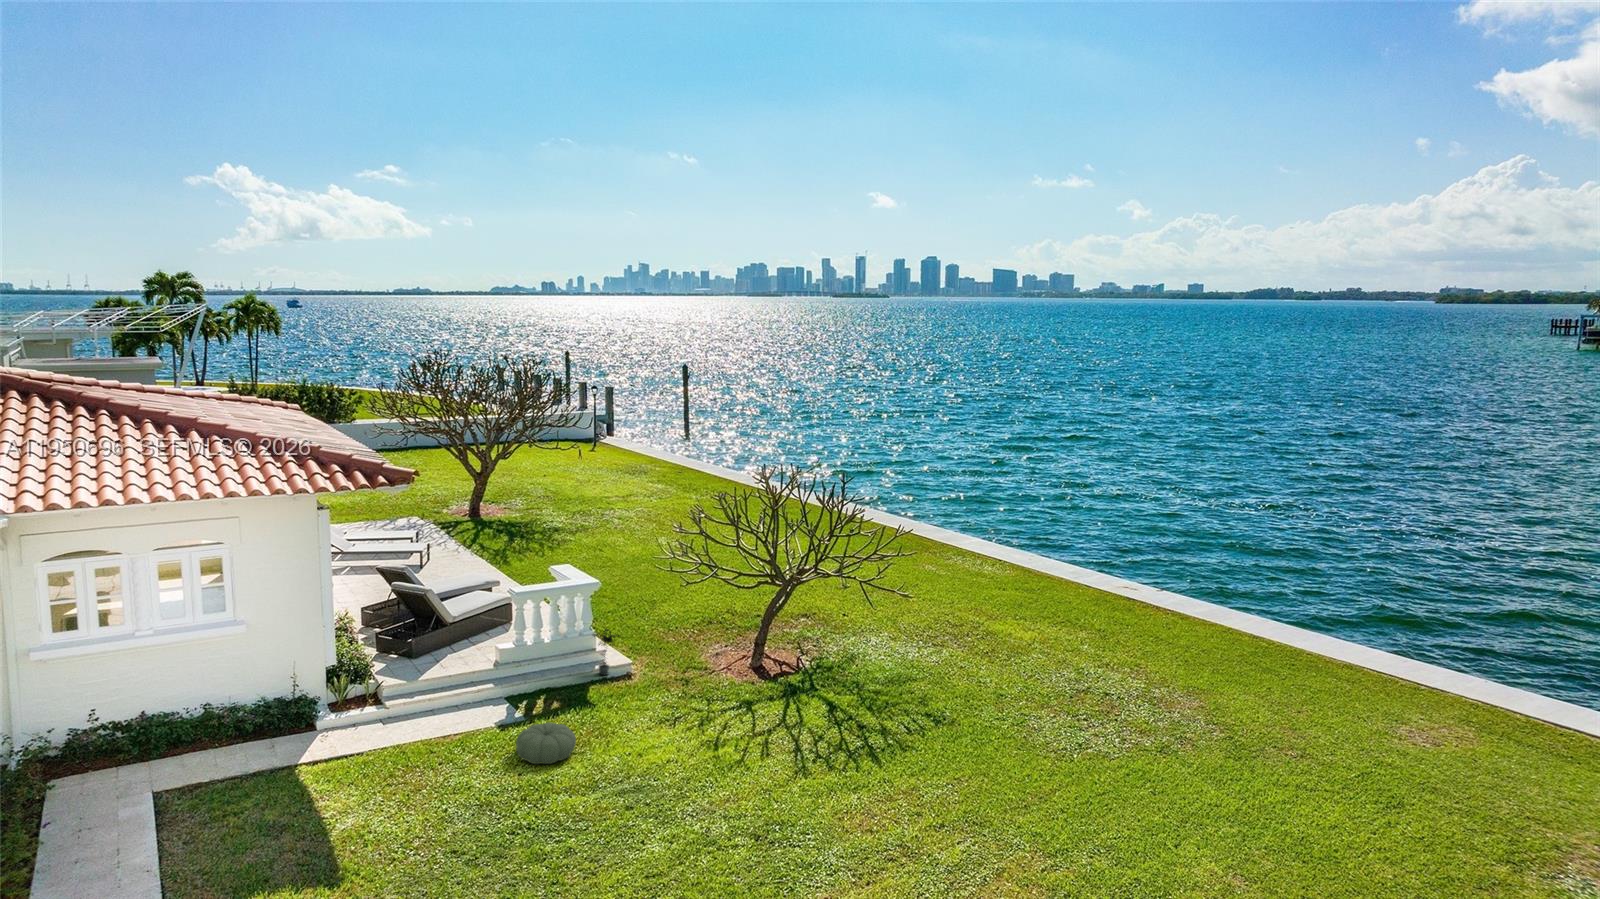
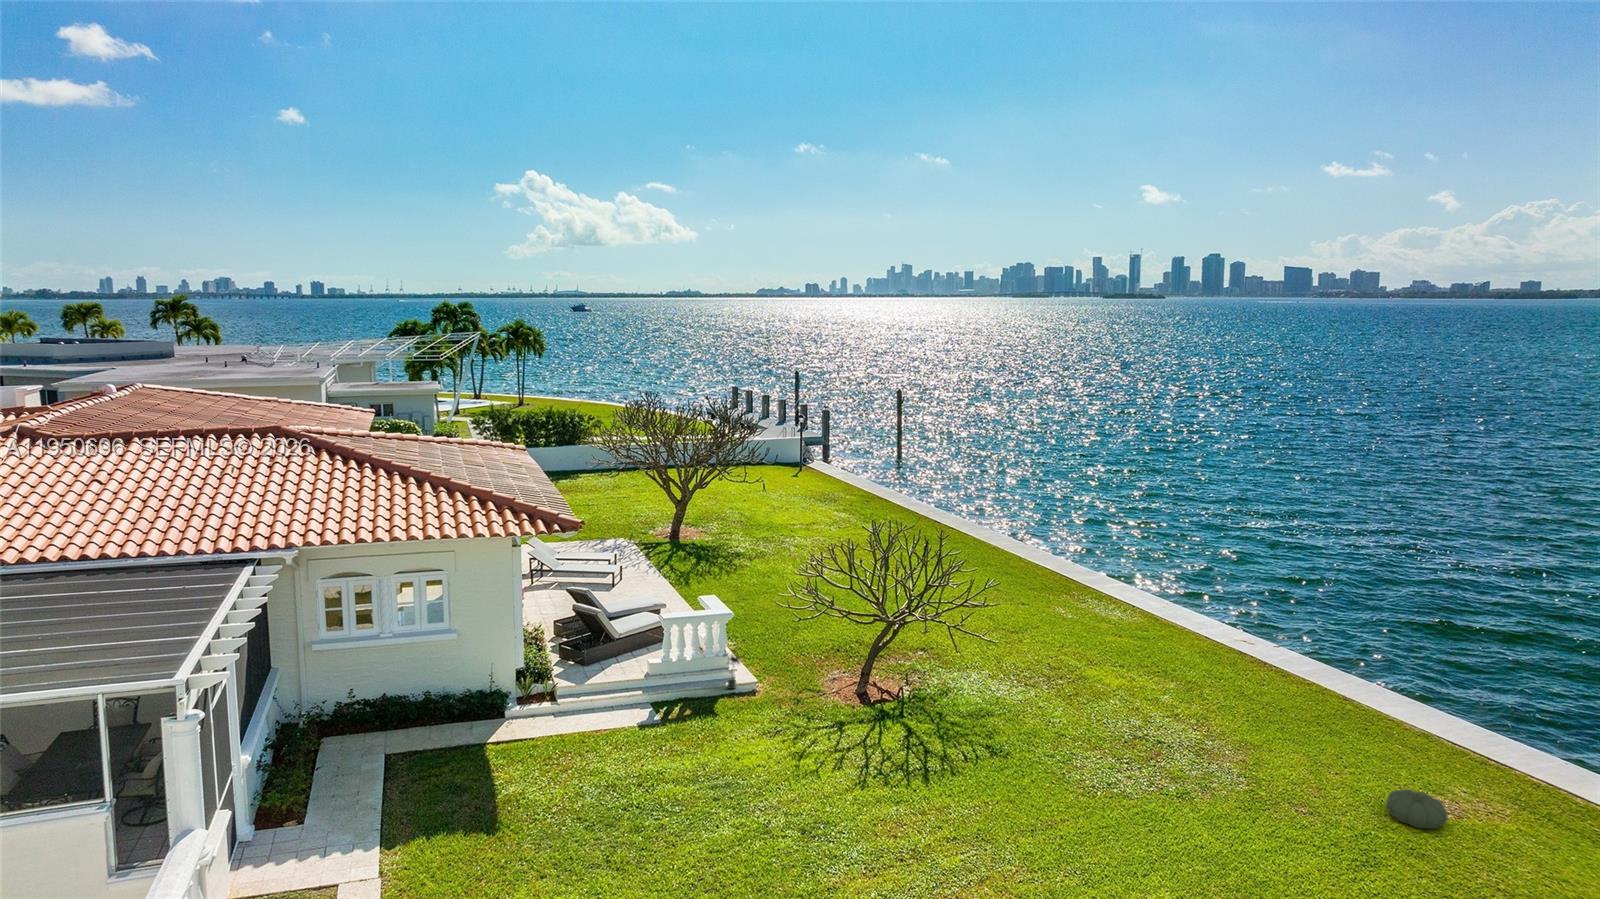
pouf: present [516,723,576,764] -> present [1386,789,1448,829]

